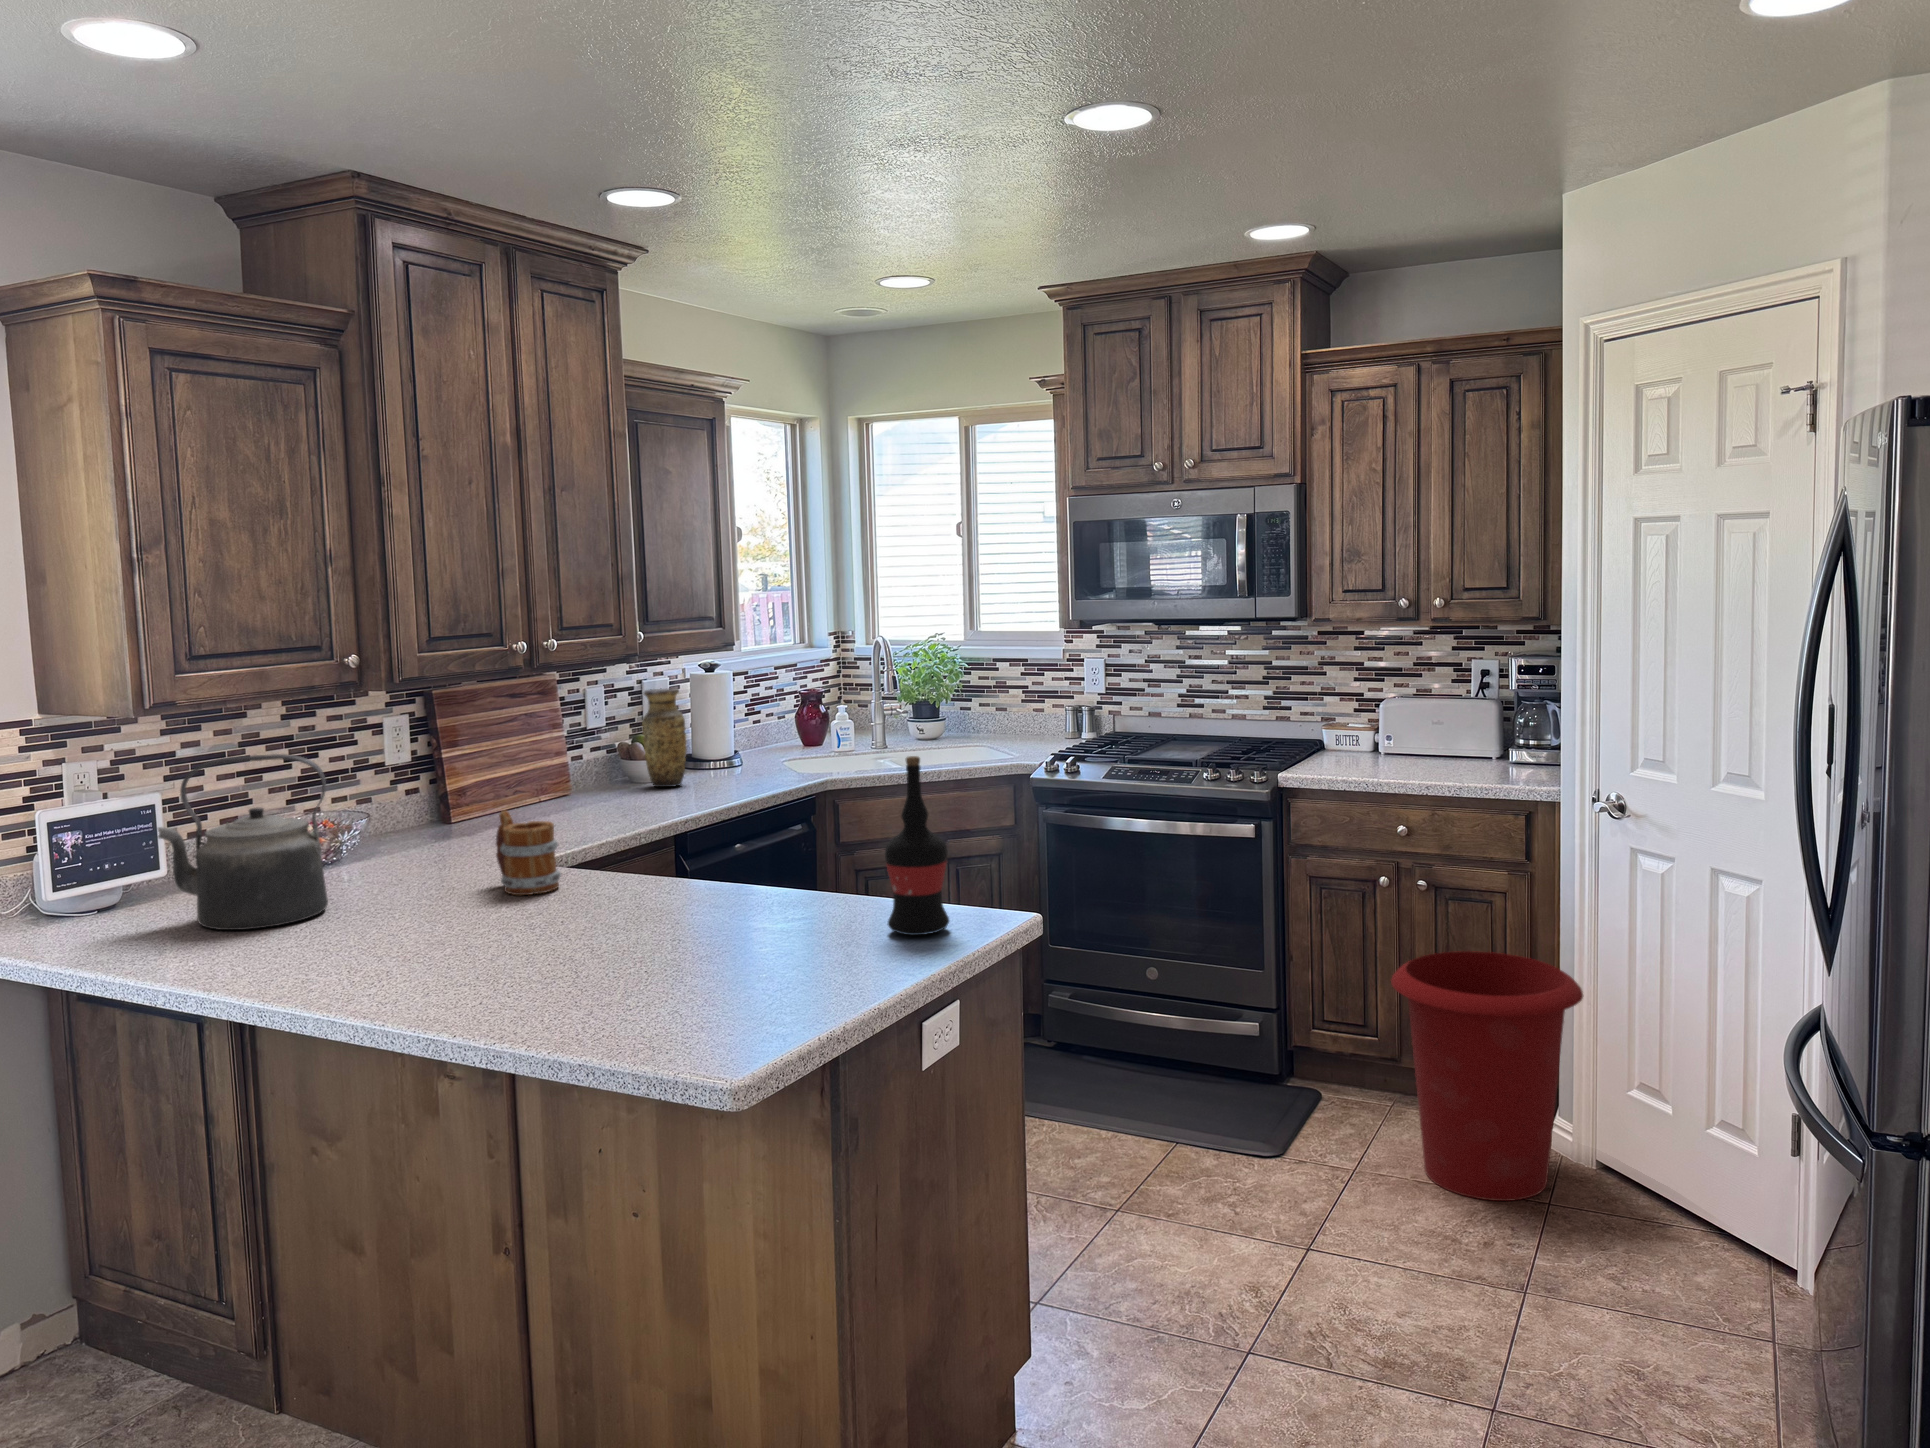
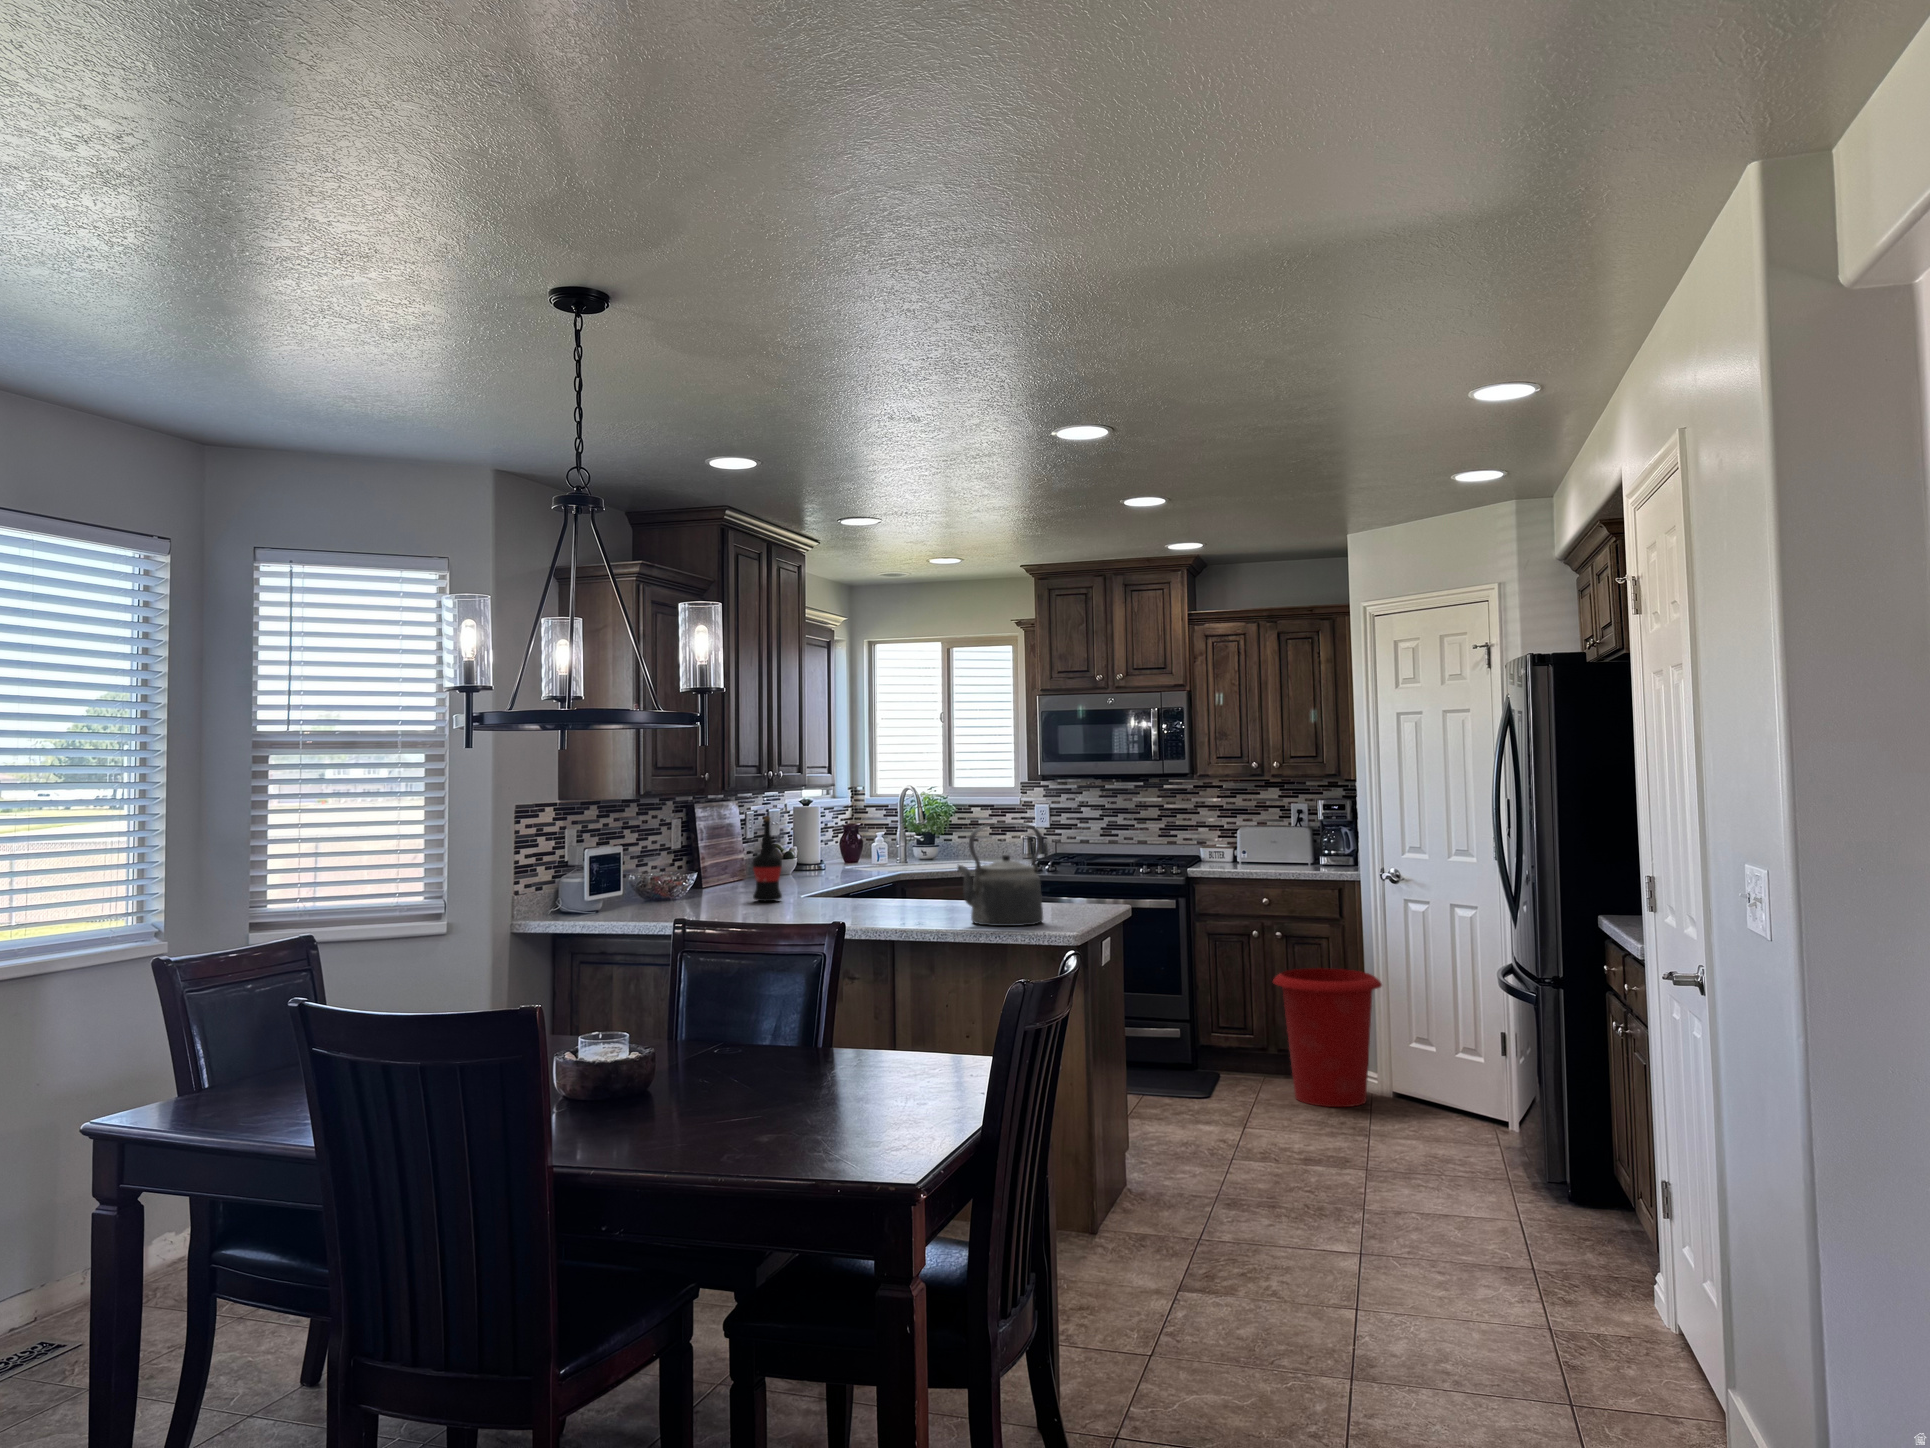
vase: present [642,689,687,787] -> none [786,812,814,877]
kettle: present [158,754,328,930] -> present [958,823,1043,926]
wine bottle: present [885,756,949,935] -> present [753,817,782,901]
mug: present [496,811,561,895] -> none [807,860,849,905]

